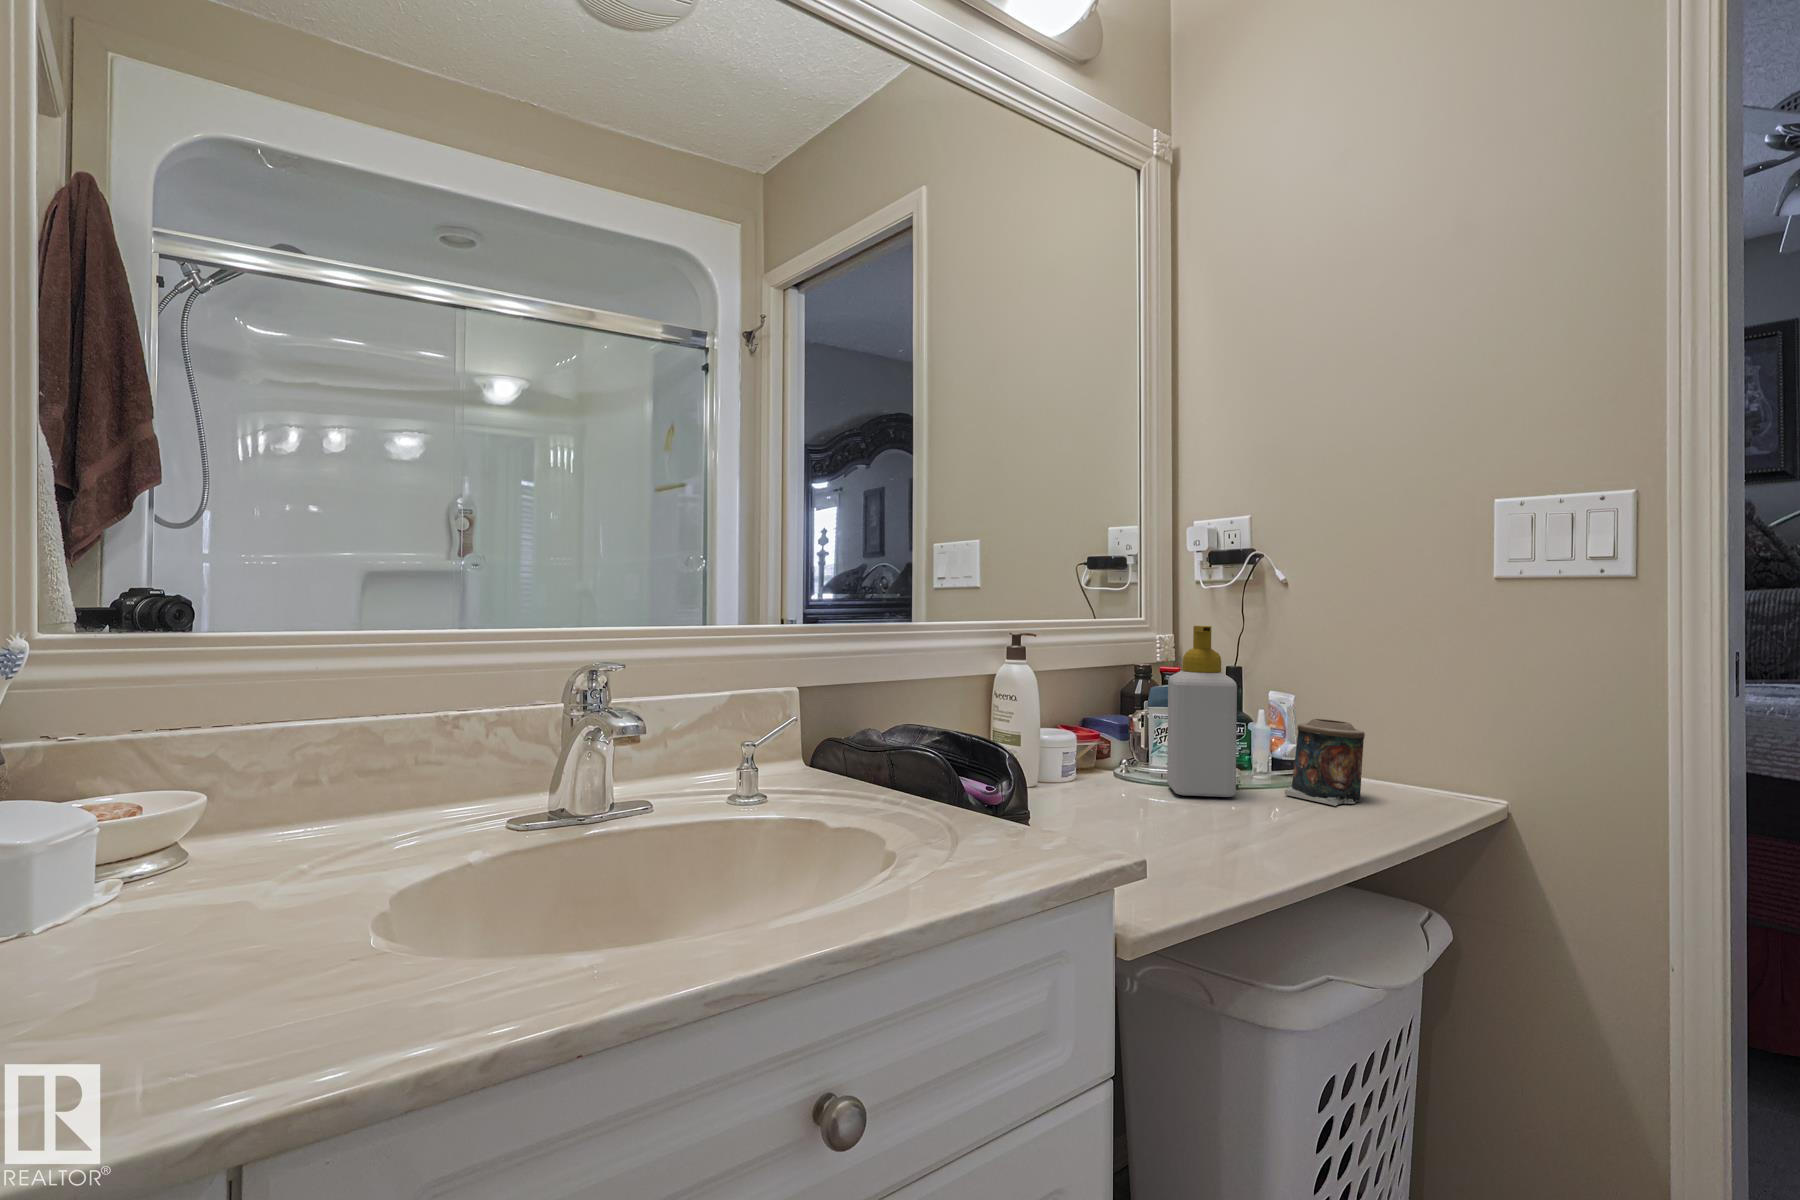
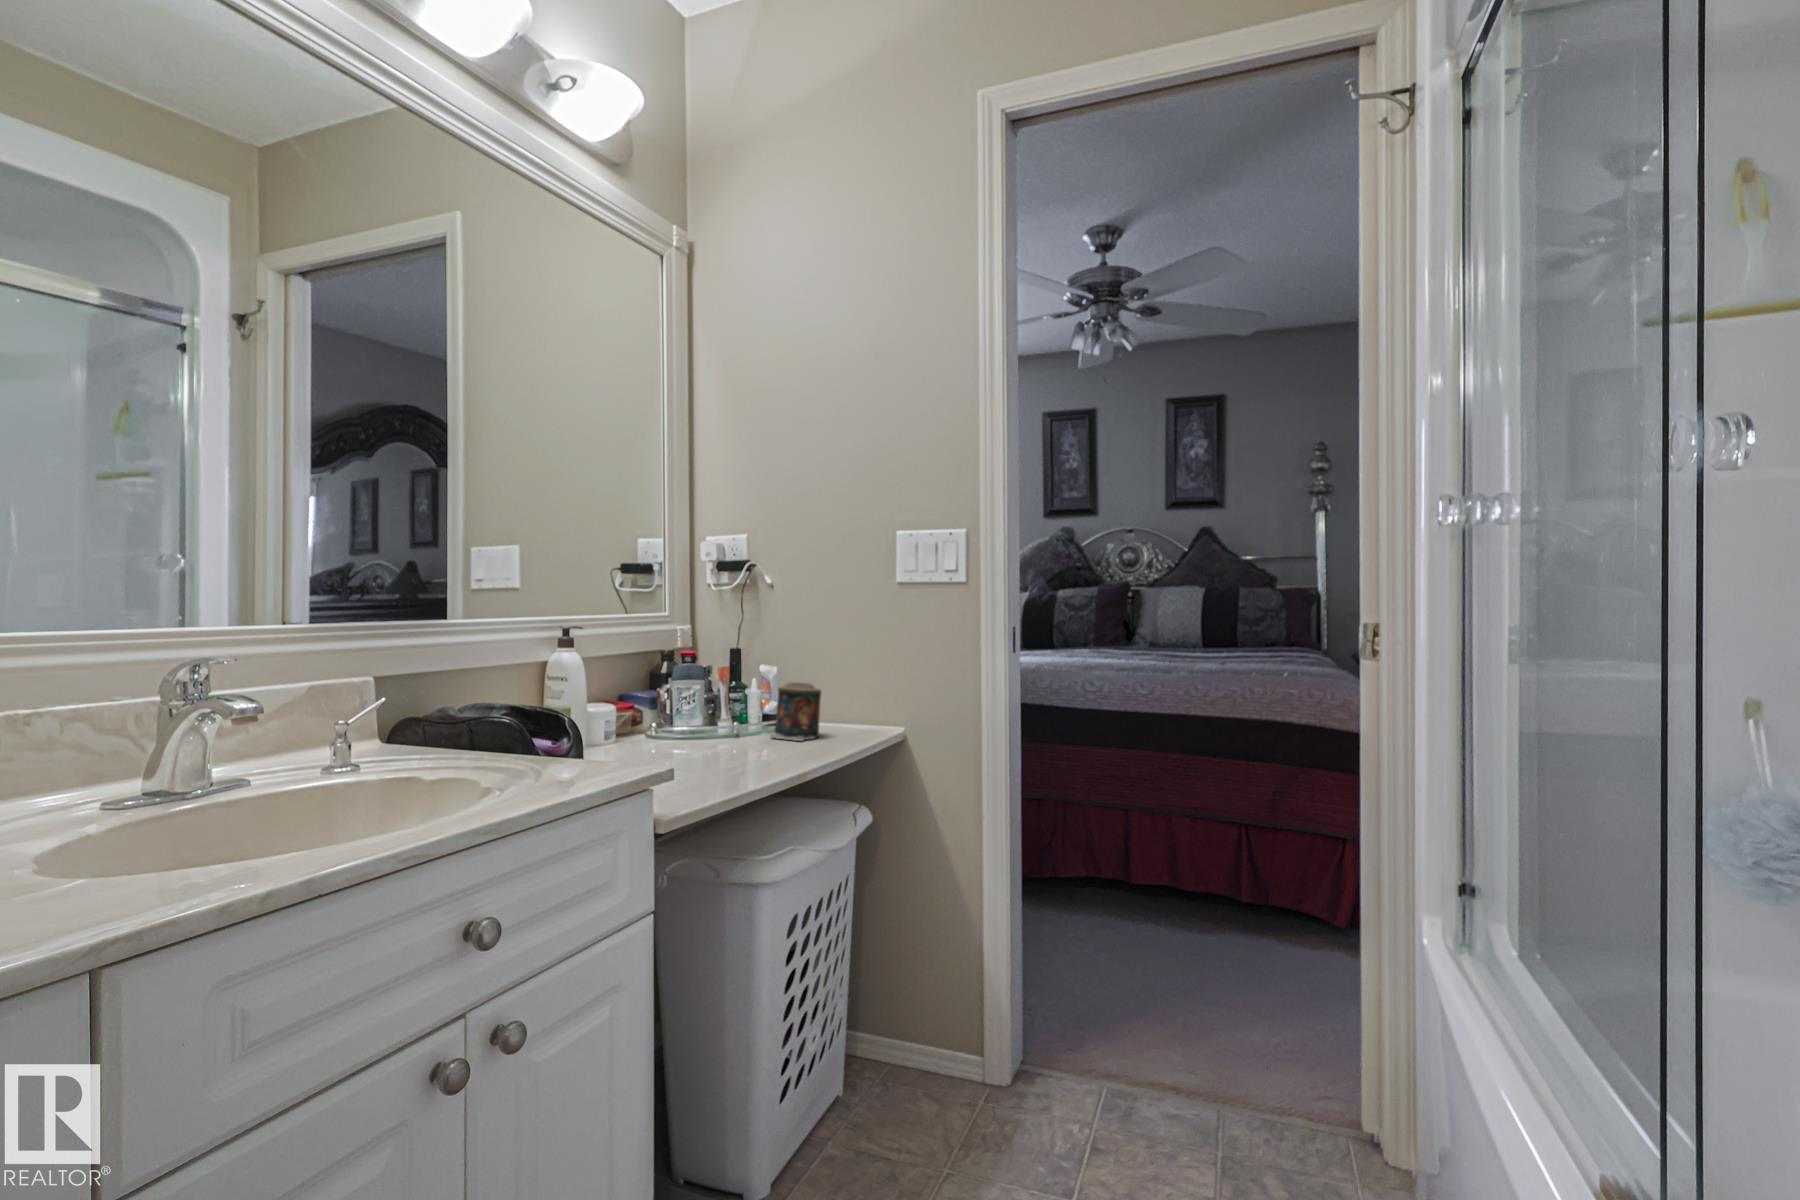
soap bottle: present [1167,626,1237,797] -> none [687,618,736,744]

